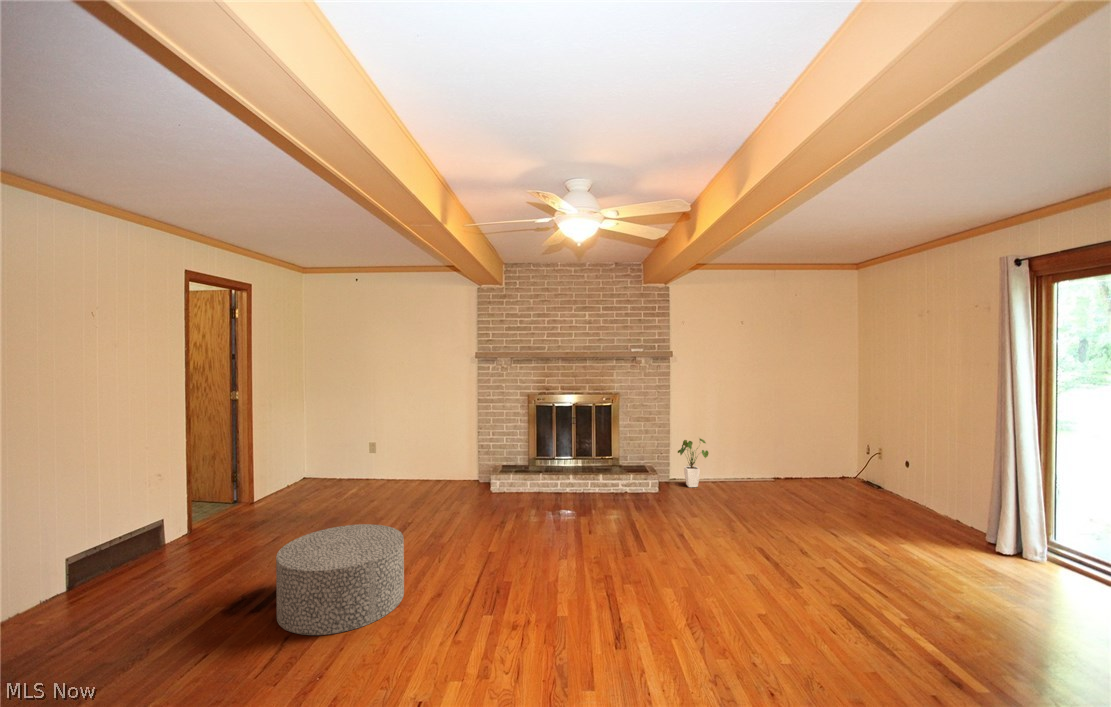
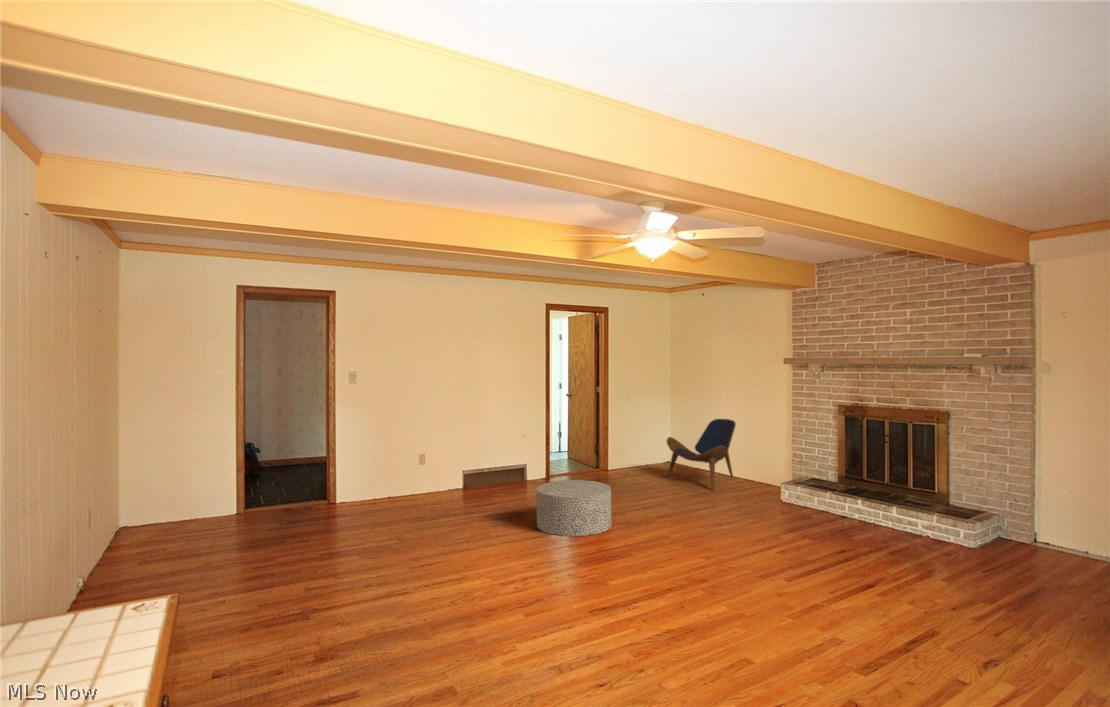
lounge chair: none [336,418,424,499] -> present [666,419,736,490]
house plant: present [678,439,709,487] -> none [1022,488,1094,558]

